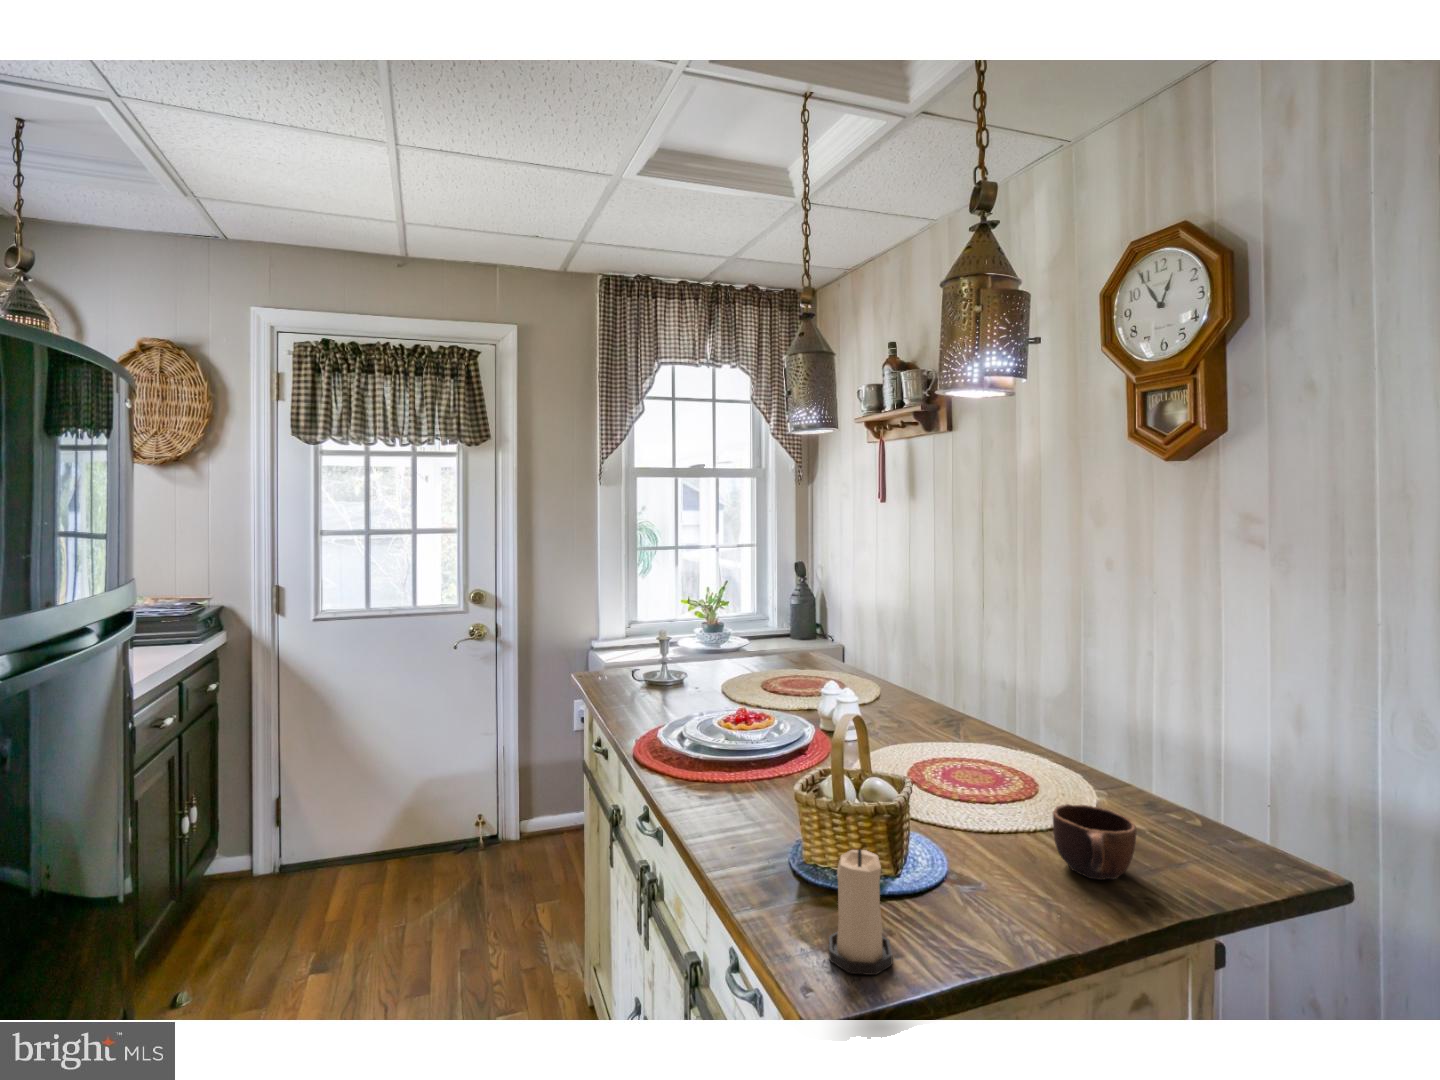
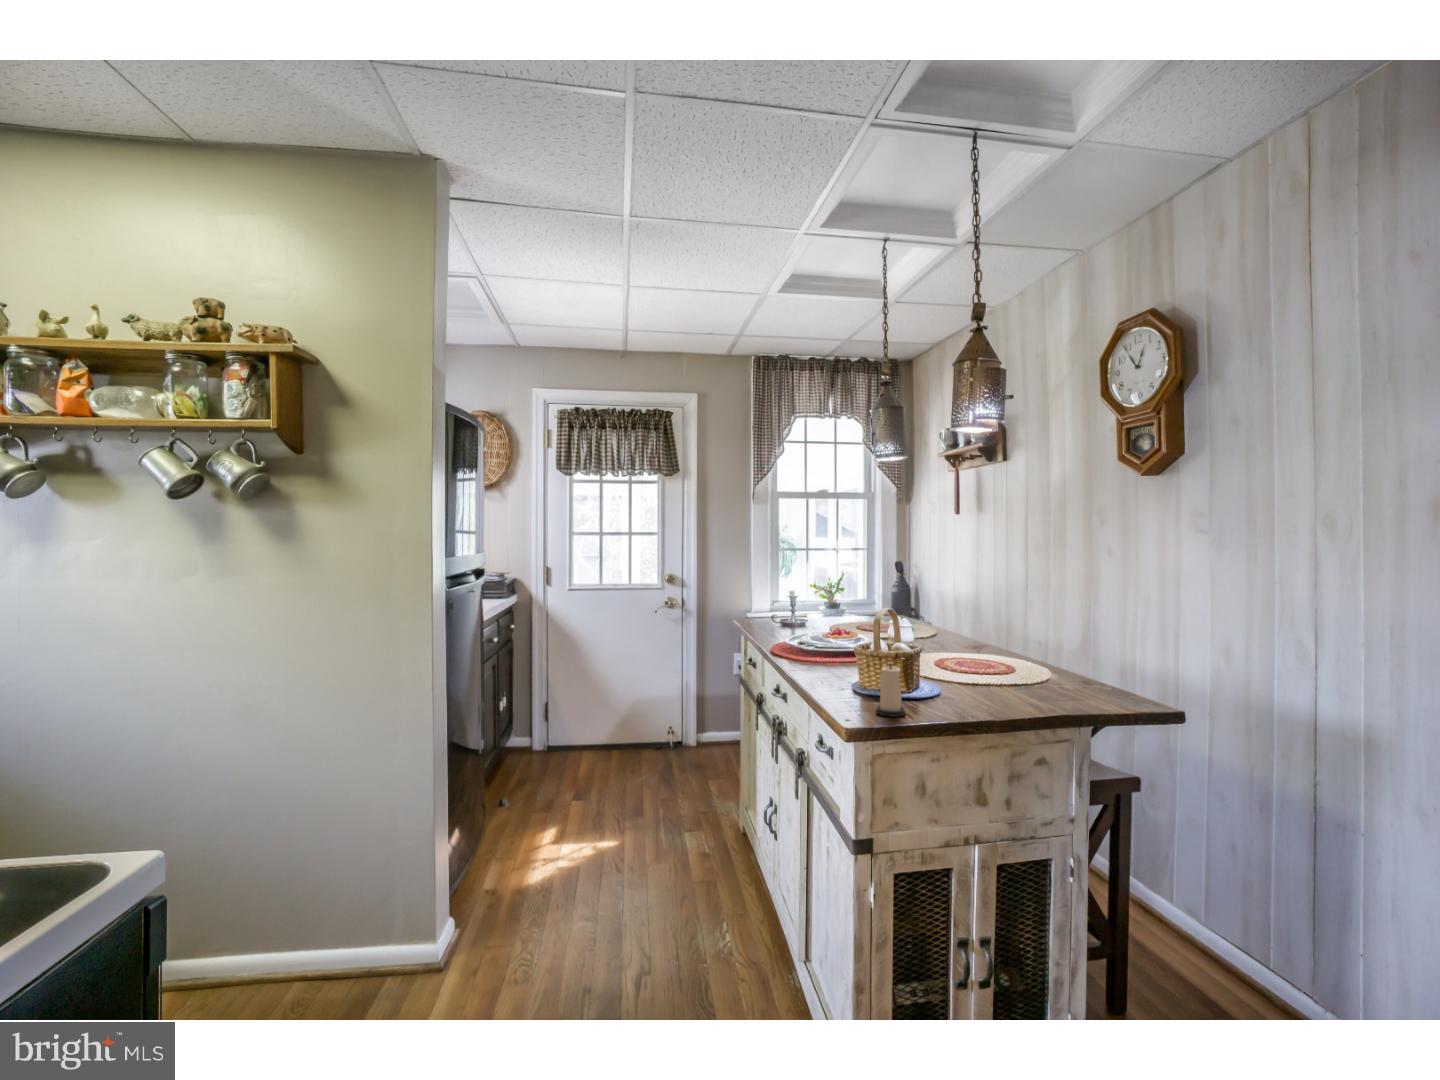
mug: present [1053,804,1136,880] -> none [1005,668,1048,702]

